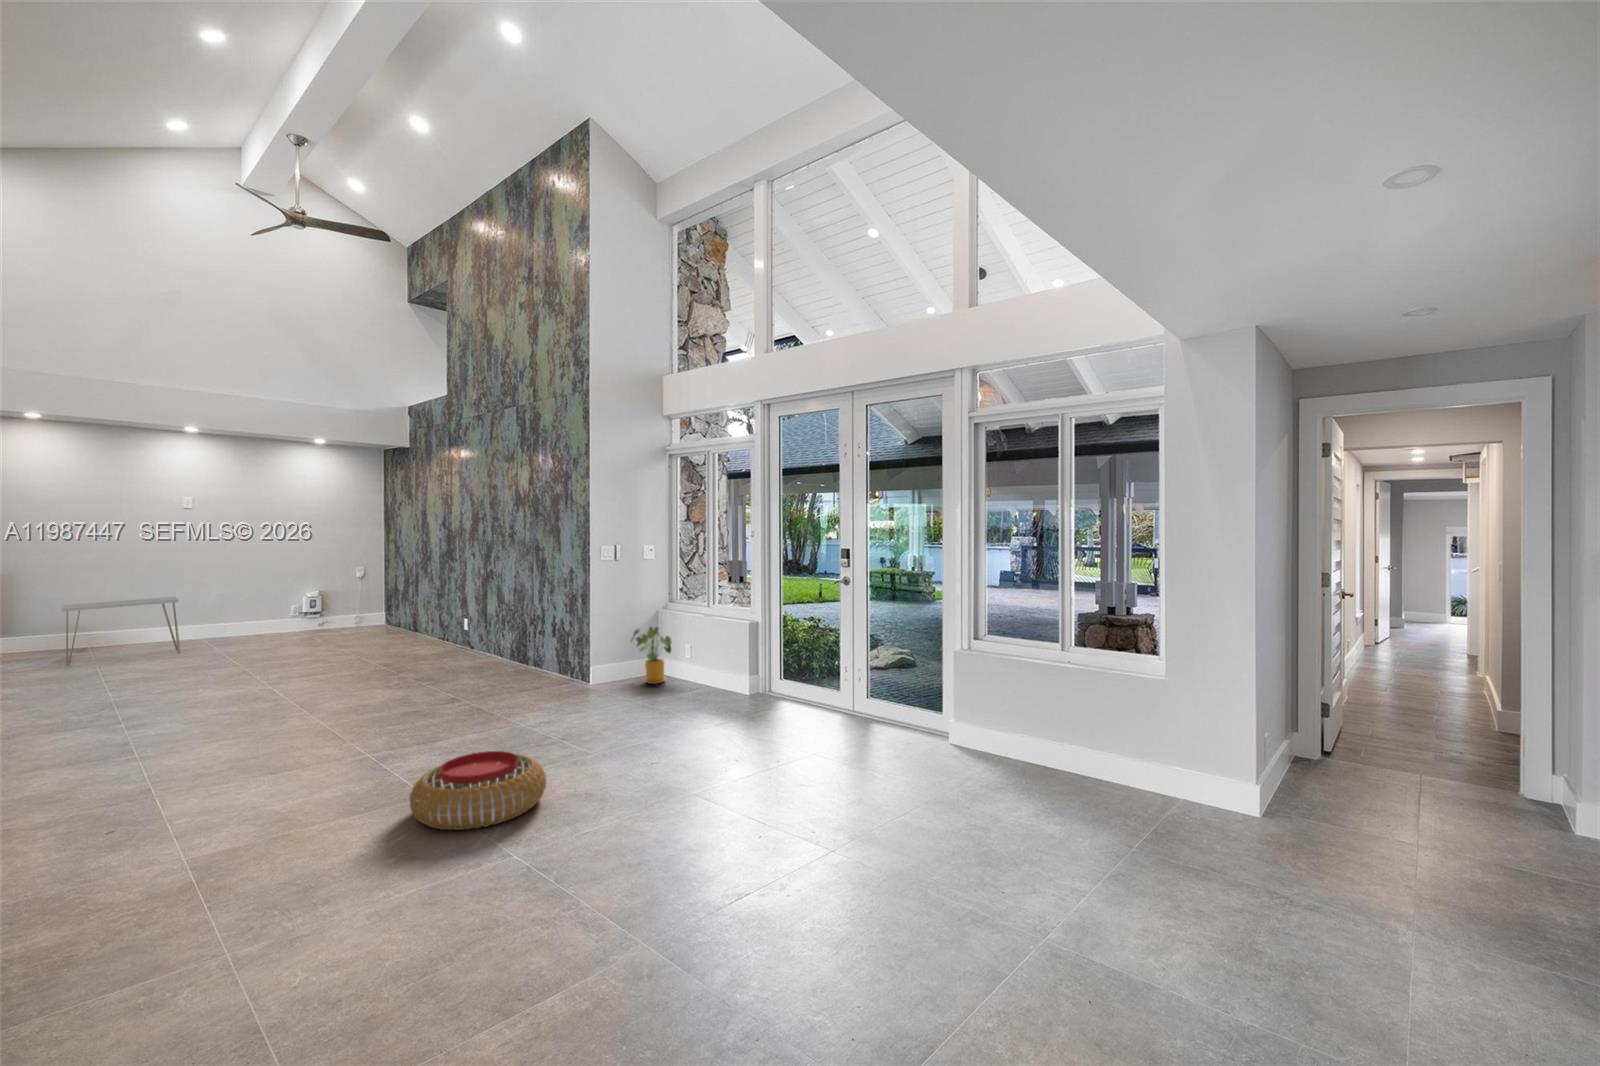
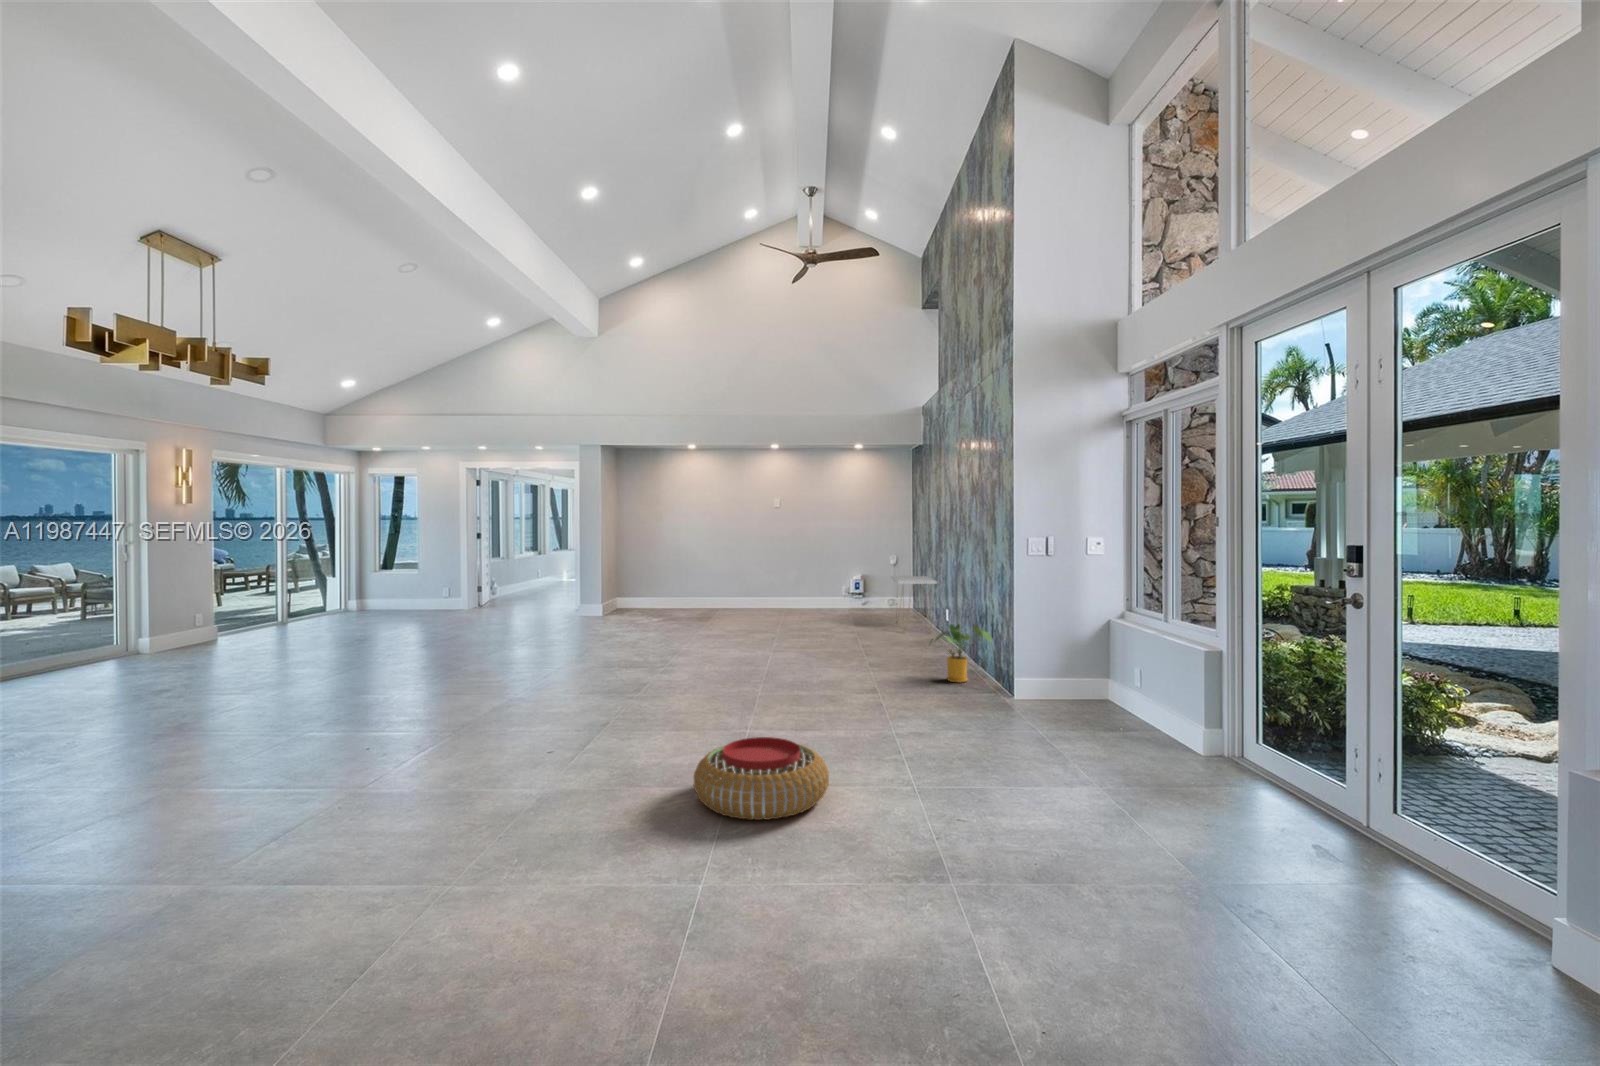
console table: present [62,597,181,666] -> present [891,576,937,621]
house plant: present [631,627,672,684] -> present [930,624,992,682]

